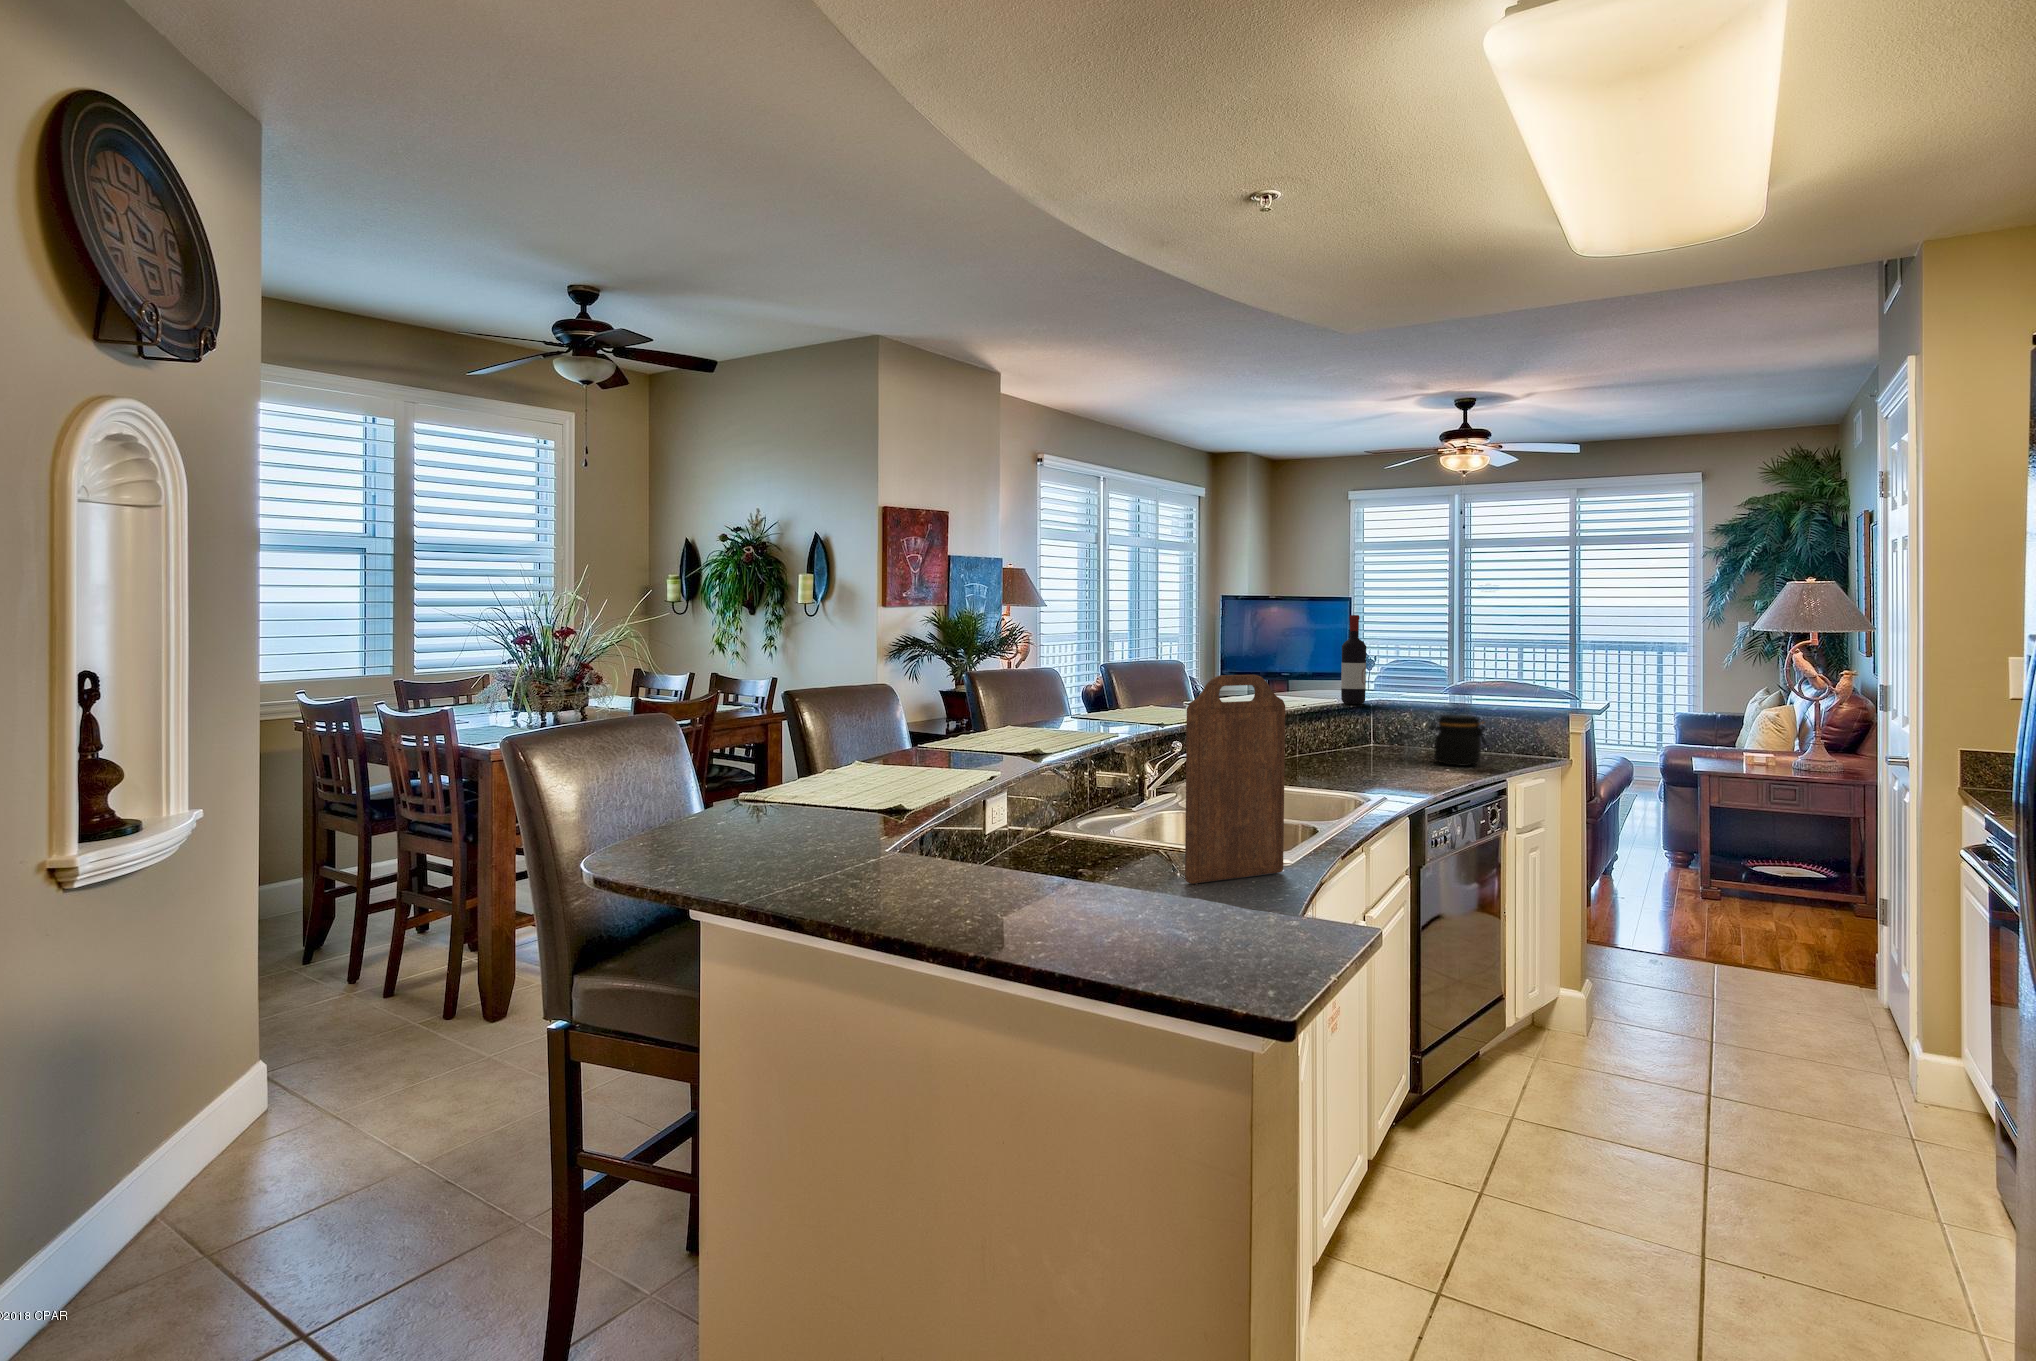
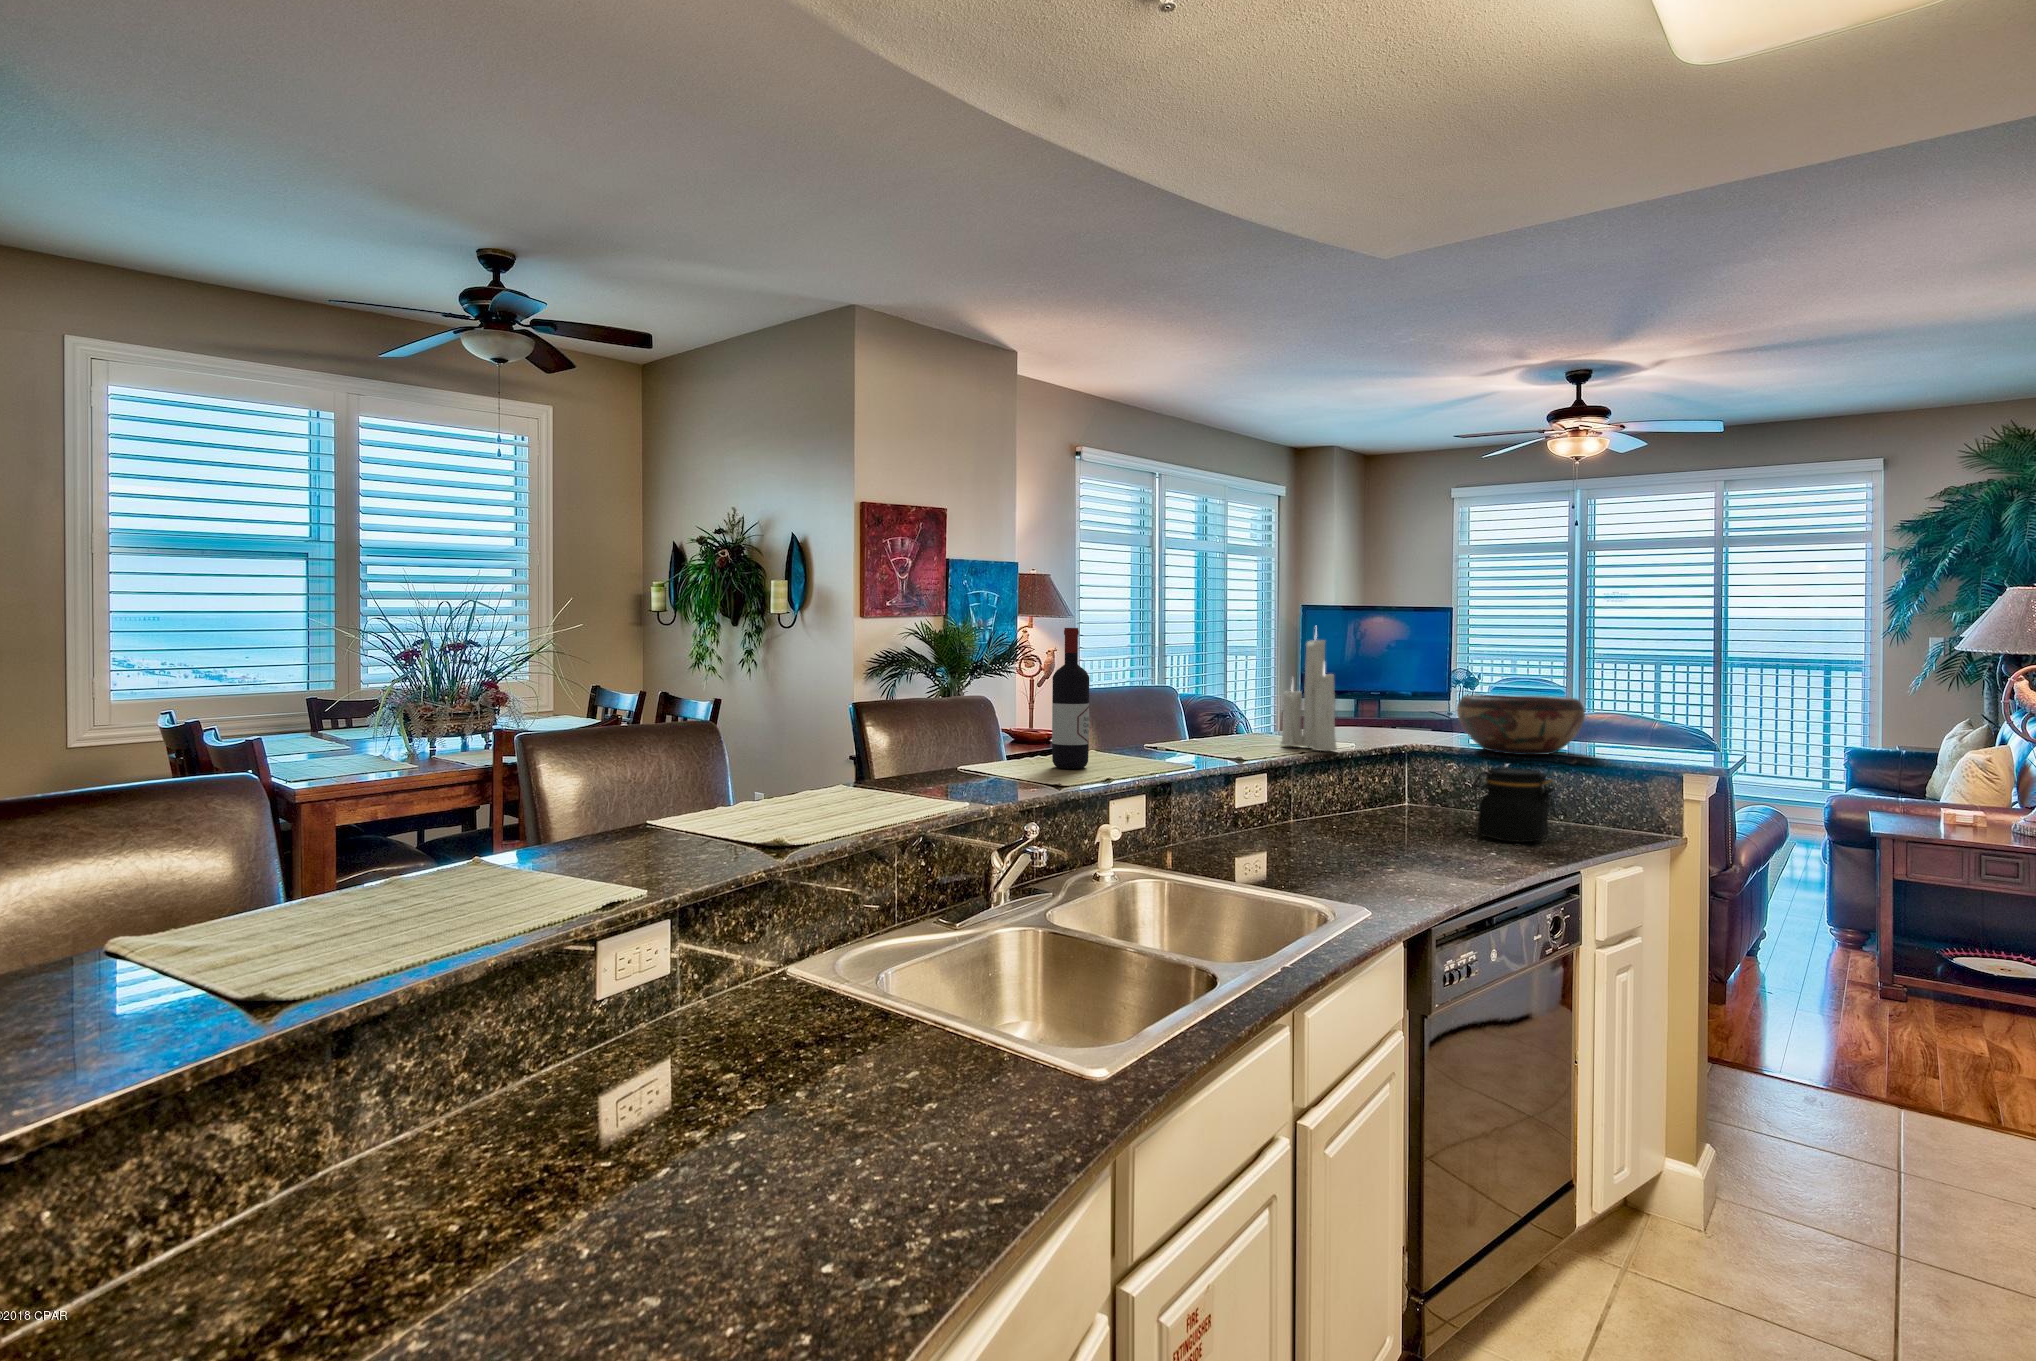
candle: none [1285,609,1330,707] -> present [1280,634,1337,751]
wine bottle: present [1341,615,1366,704] -> present [1052,628,1089,769]
decorative bowl: none [1411,665,1501,707] -> present [1457,694,1585,755]
cutting board: present [1185,675,1285,884] -> none [790,743,1024,1167]

